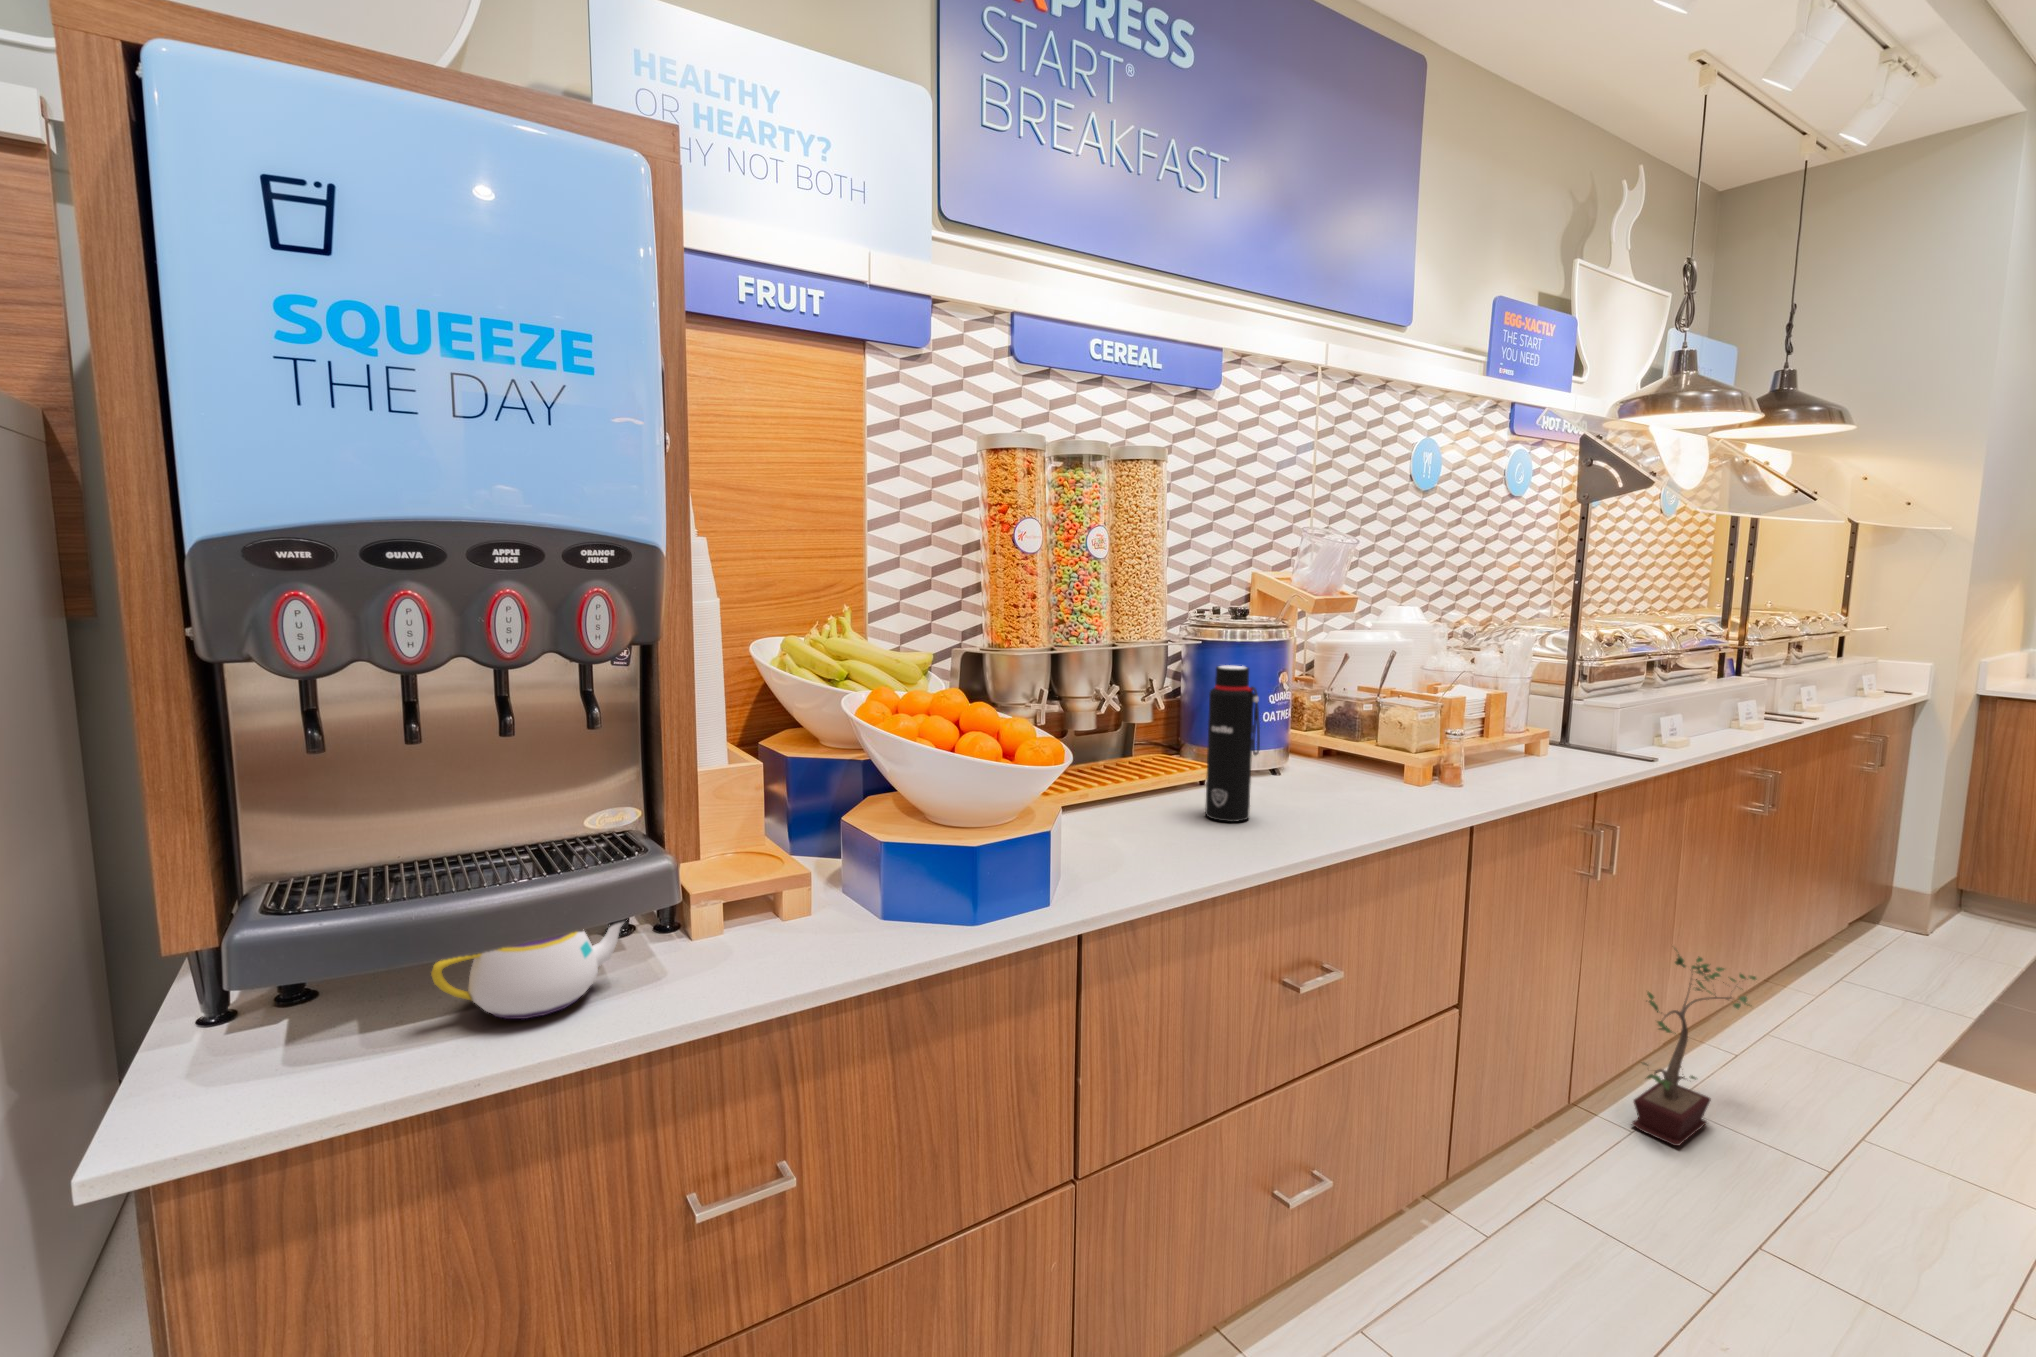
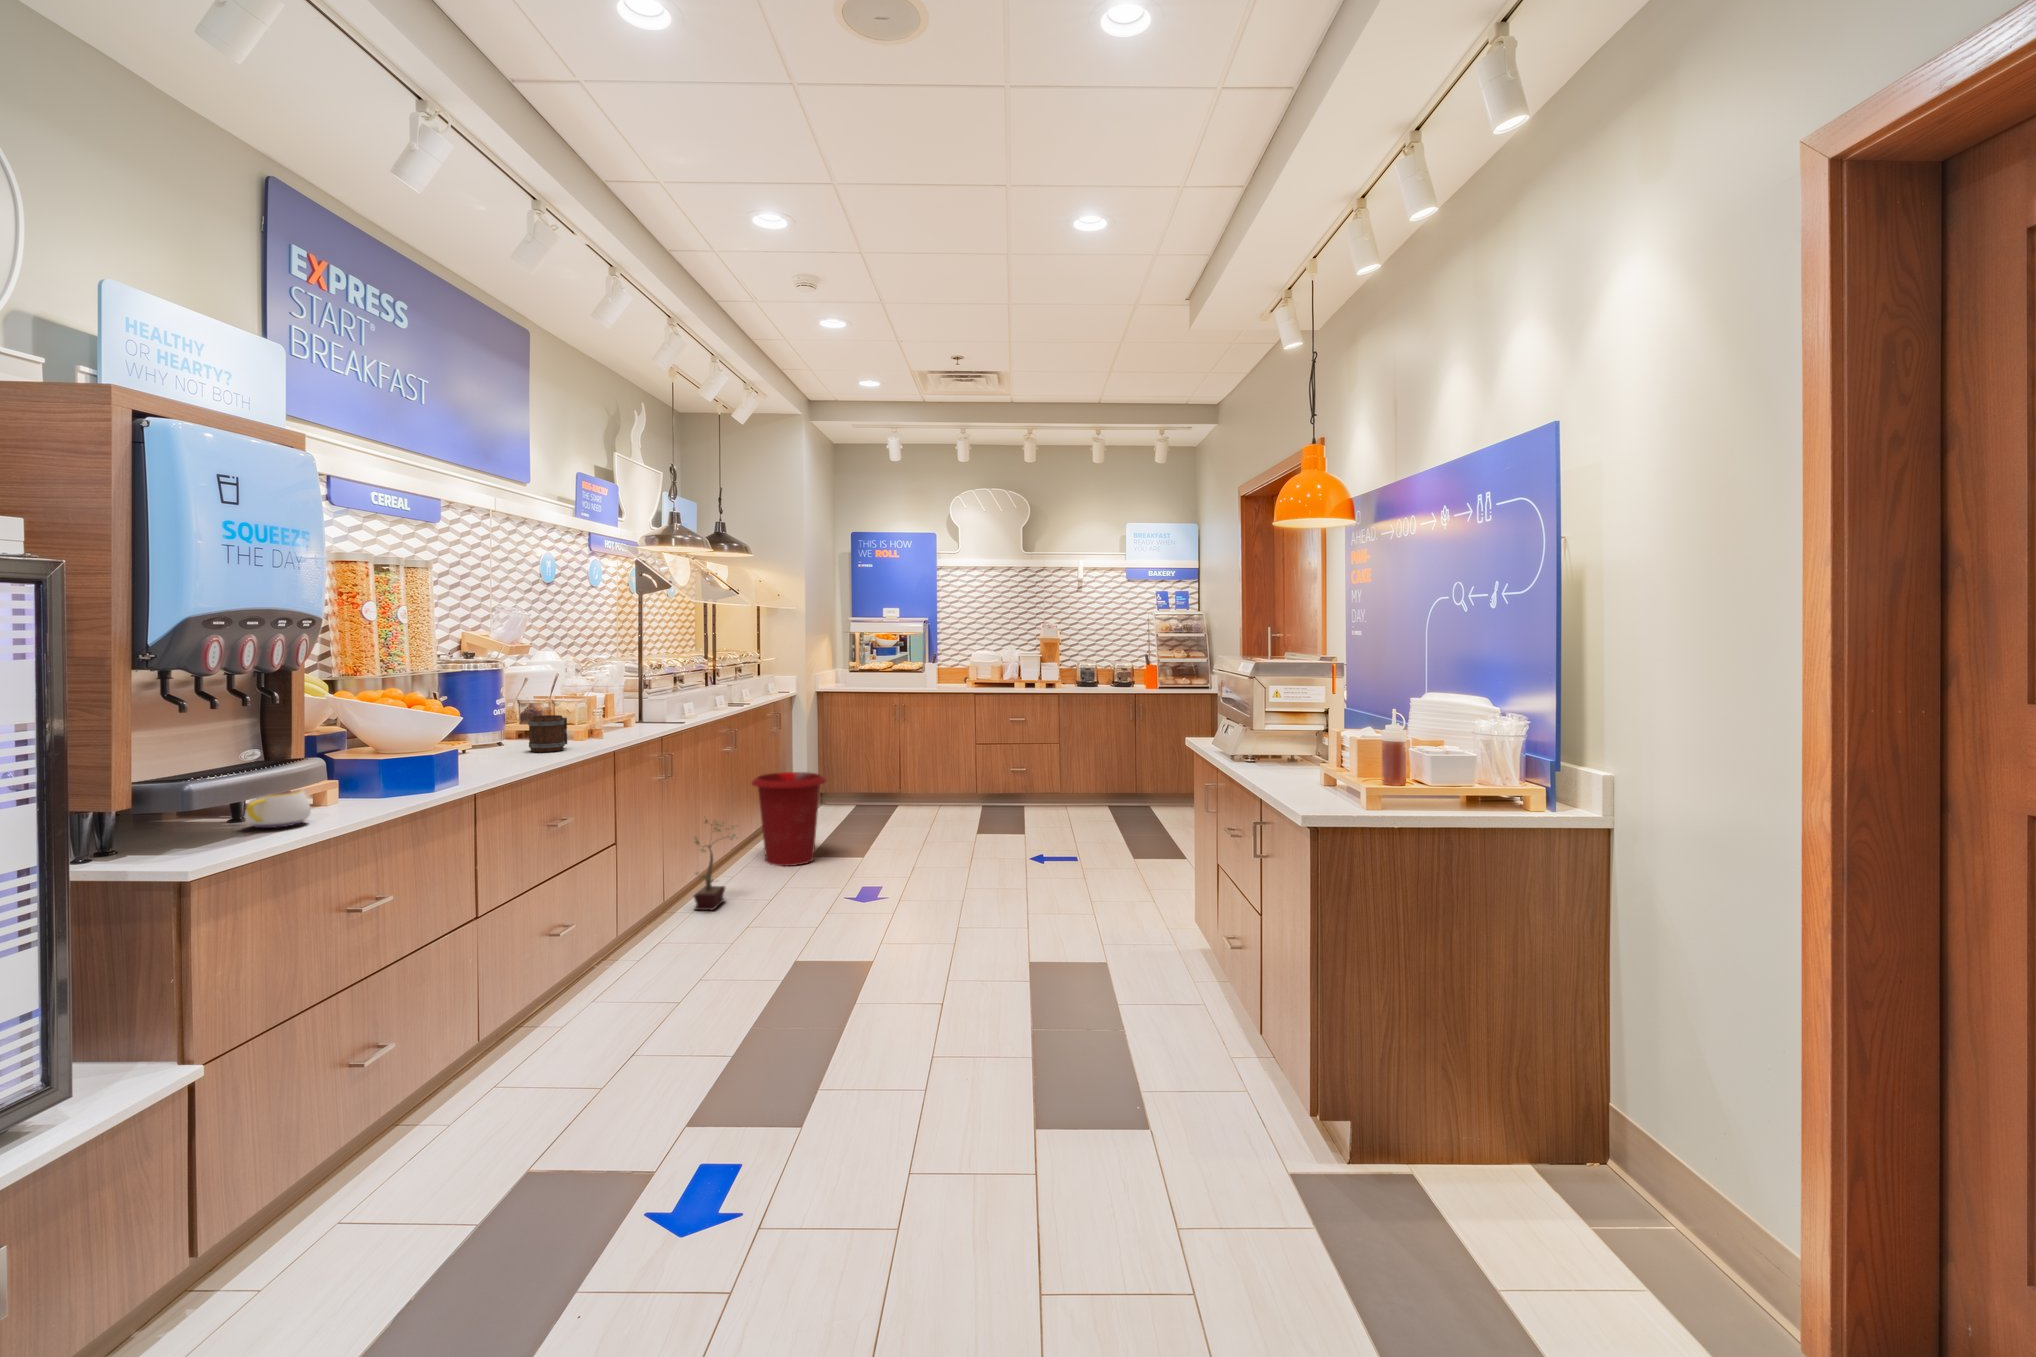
water bottle: present [1205,665,1260,822] -> none [488,680,519,760]
mug: none [1295,734,1374,811] -> present [528,715,567,752]
waste bin: none [1797,859,2004,1070] -> present [752,772,826,866]

